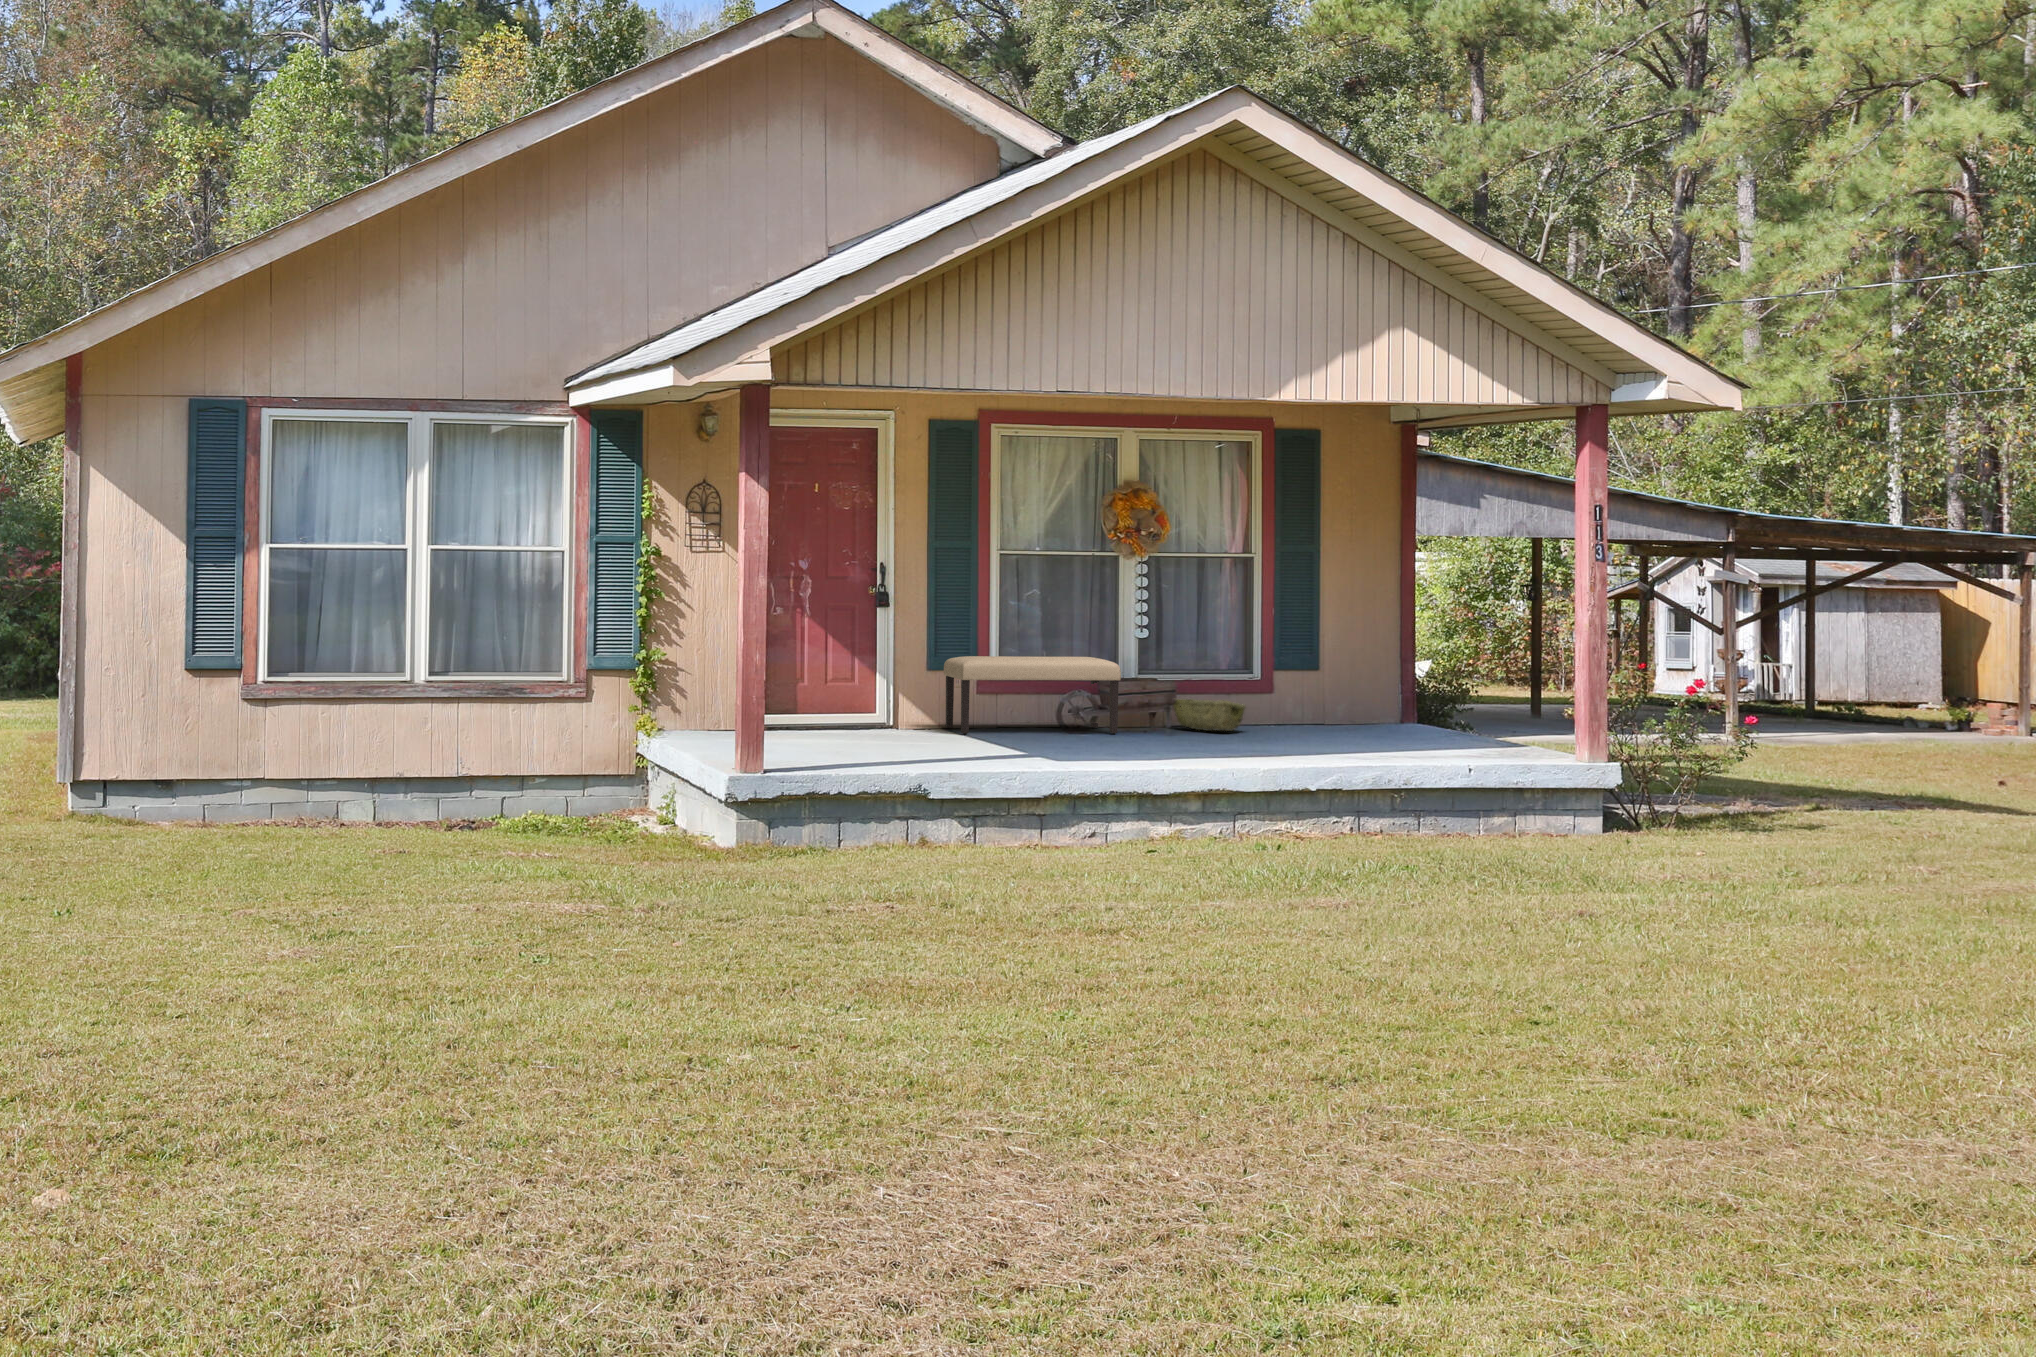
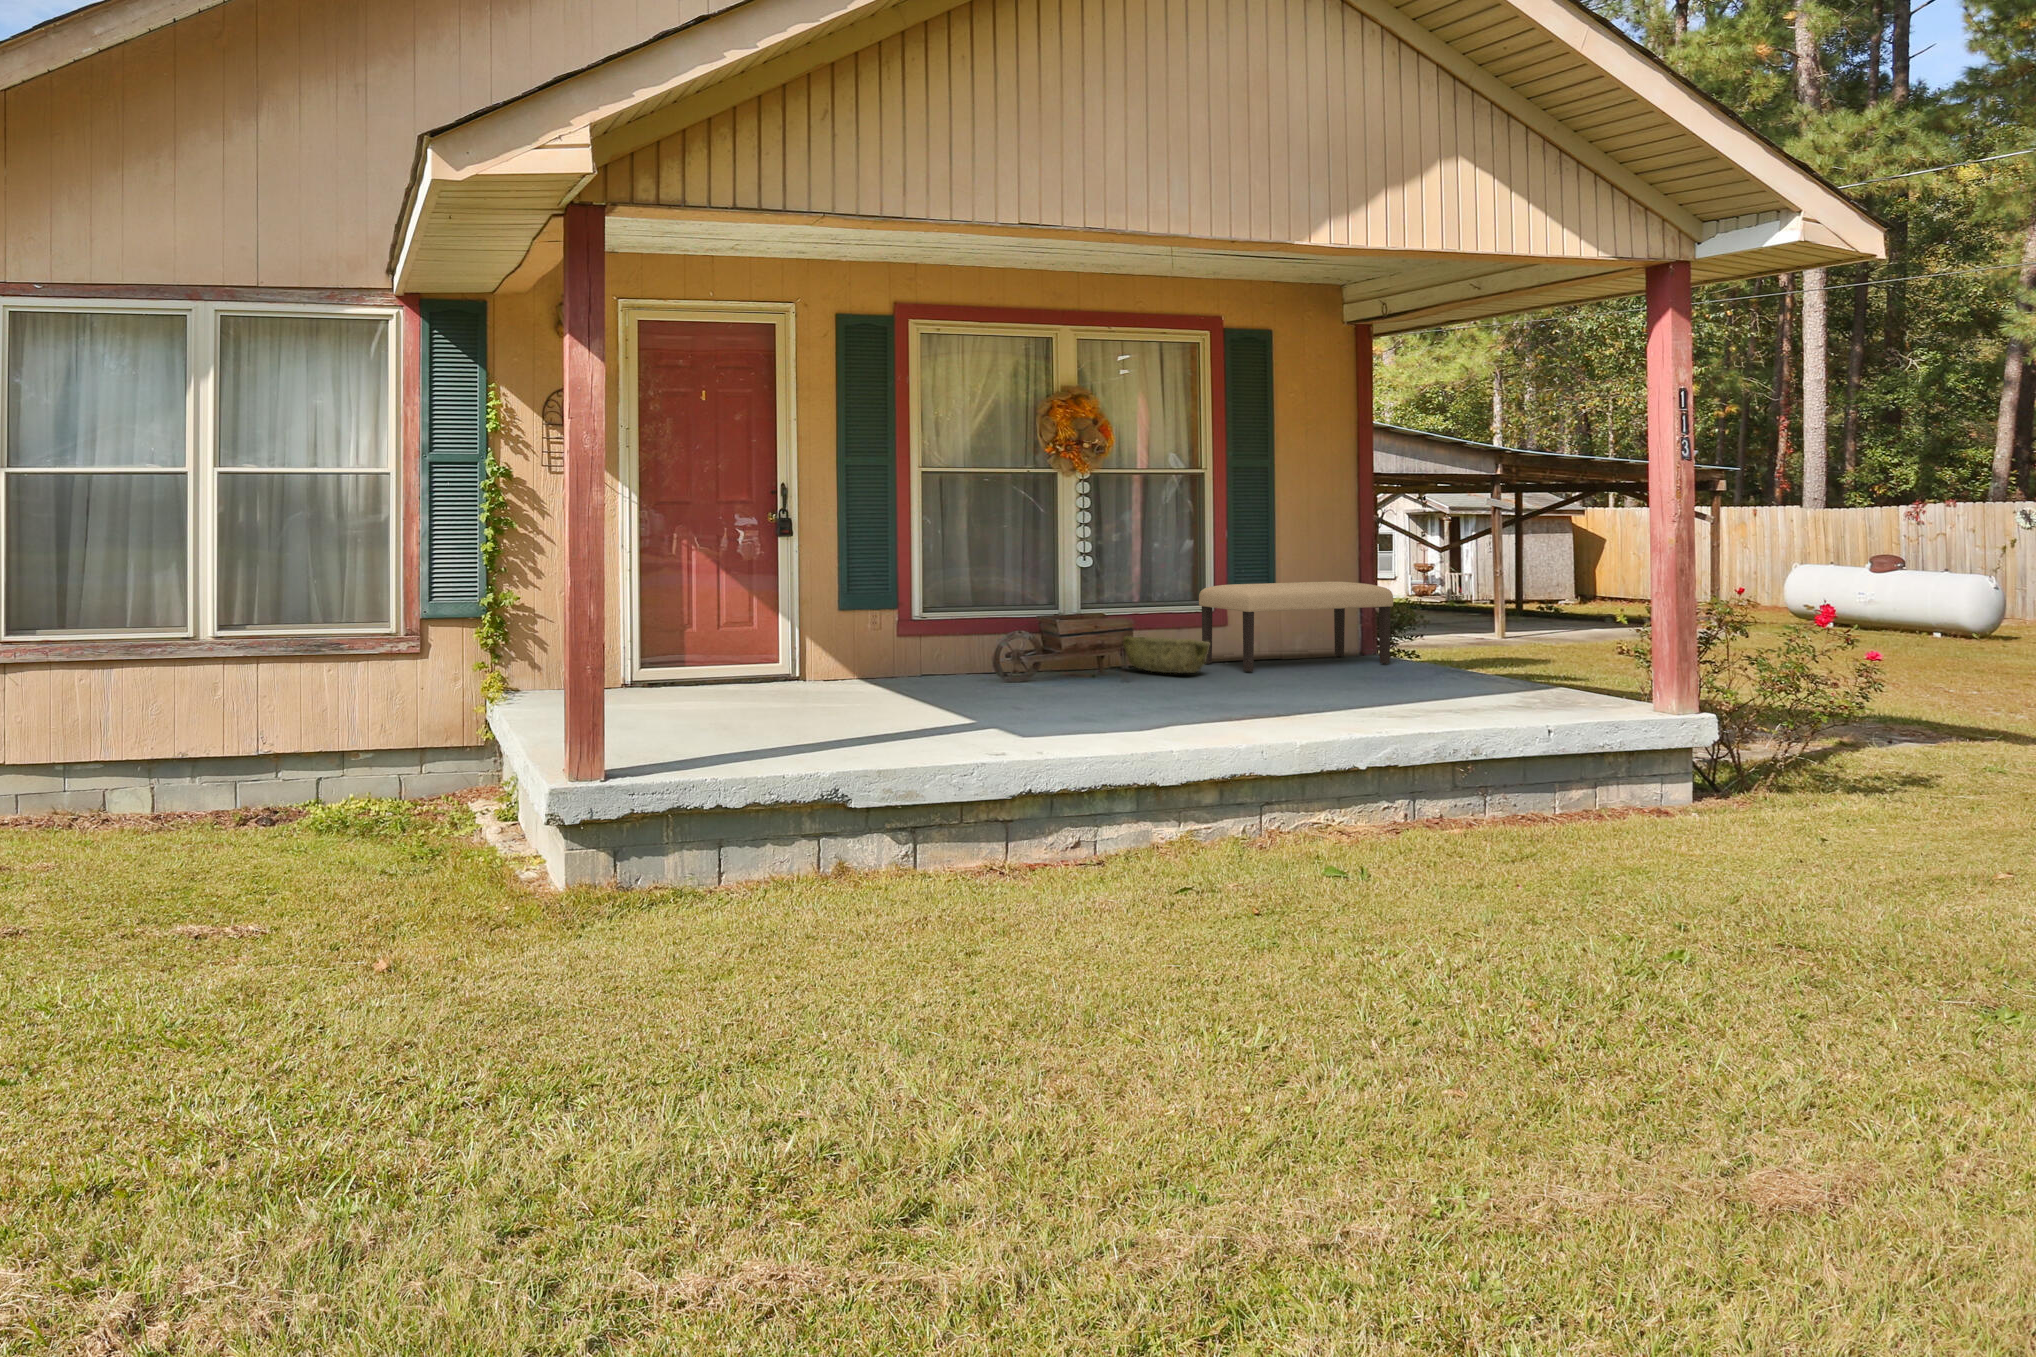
bench: present [944,656,1121,734] -> present [1199,581,1393,672]

